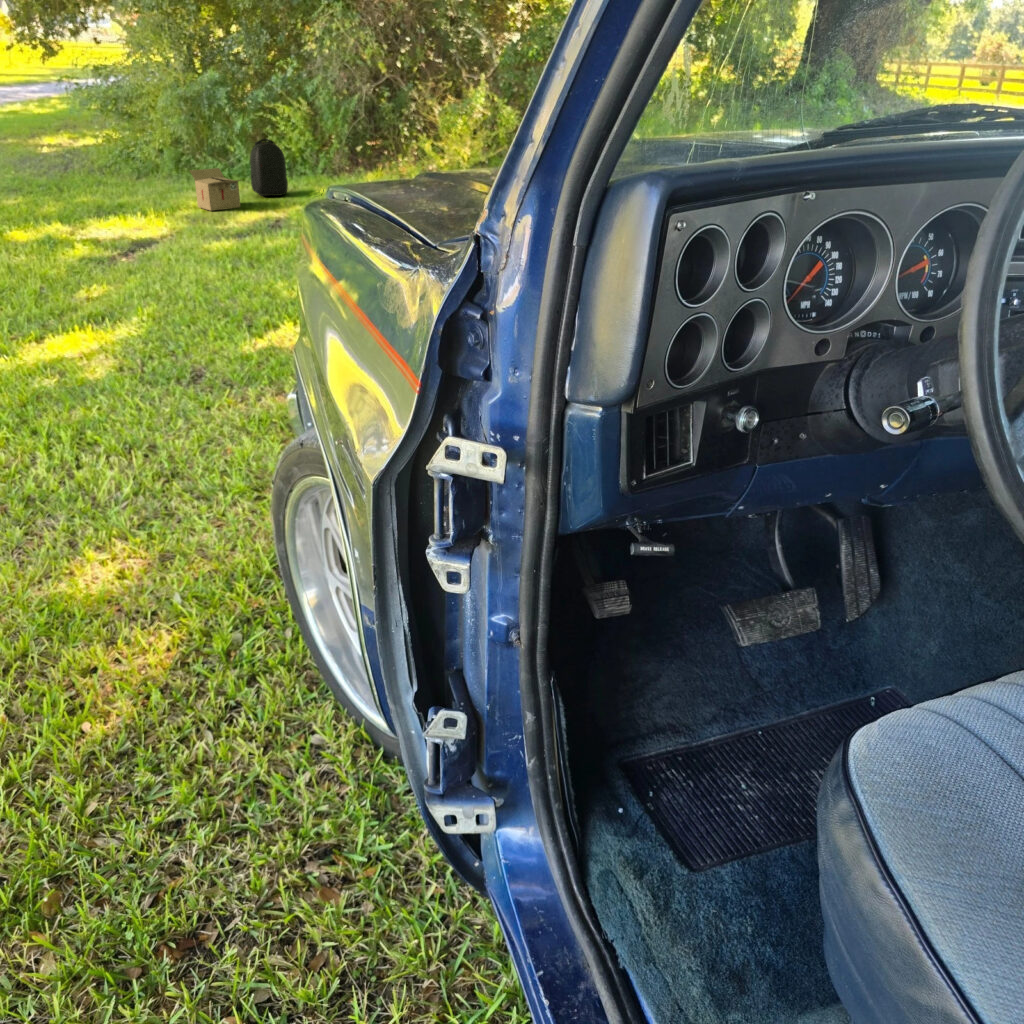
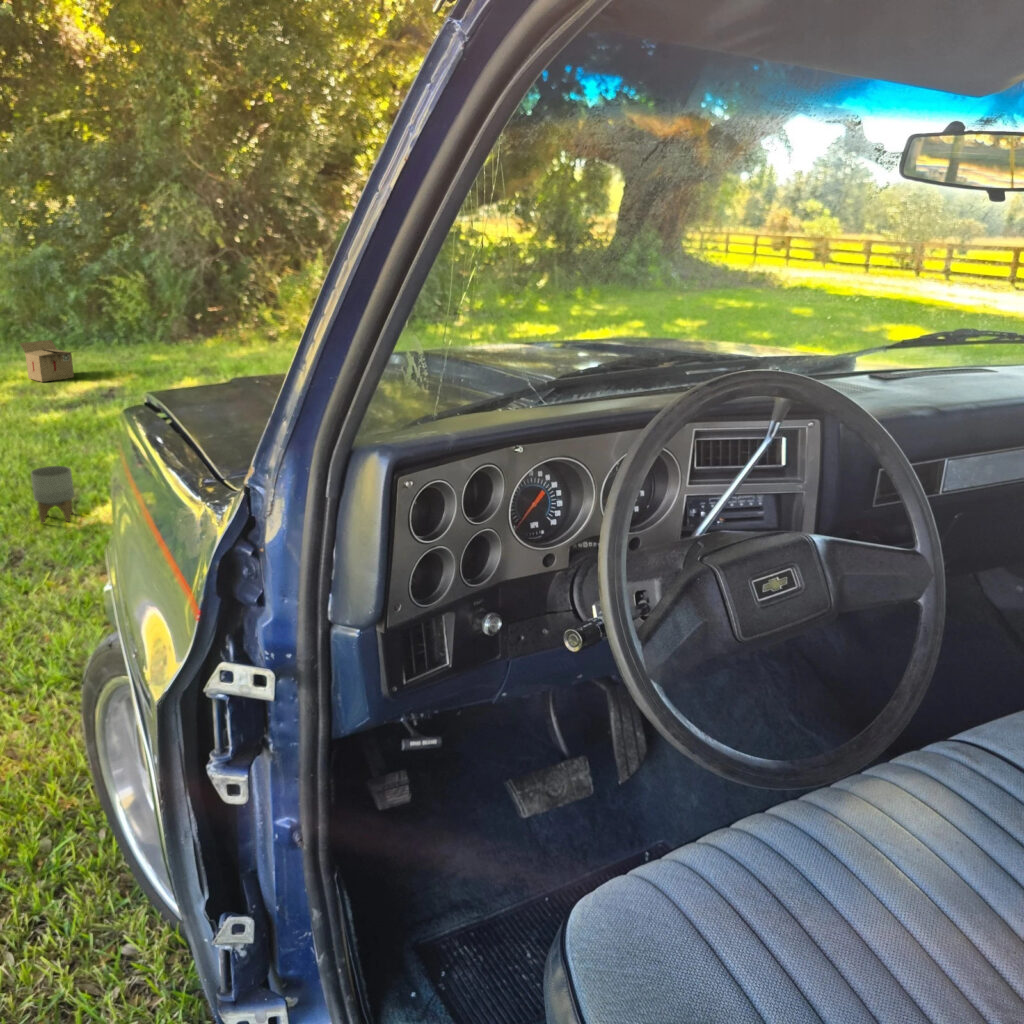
backpack: present [250,139,288,196] -> none [85,311,124,365]
planter: none [208,286,248,344] -> present [31,466,74,523]

